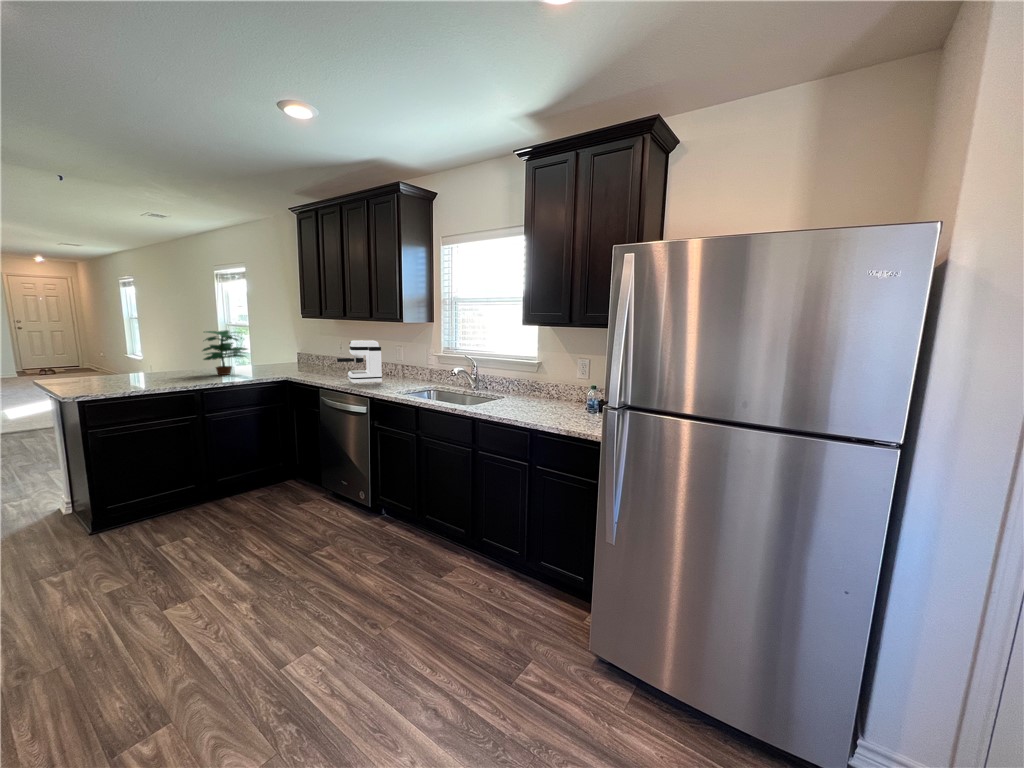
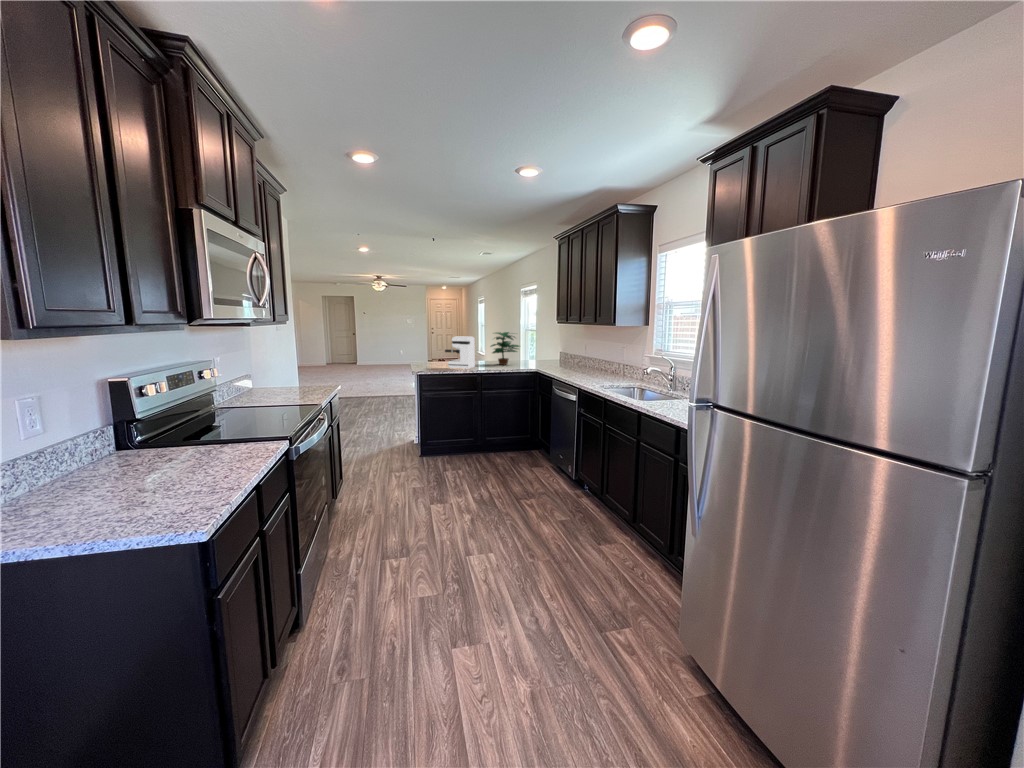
coffee maker: present [337,340,382,383] -> present [445,337,475,369]

